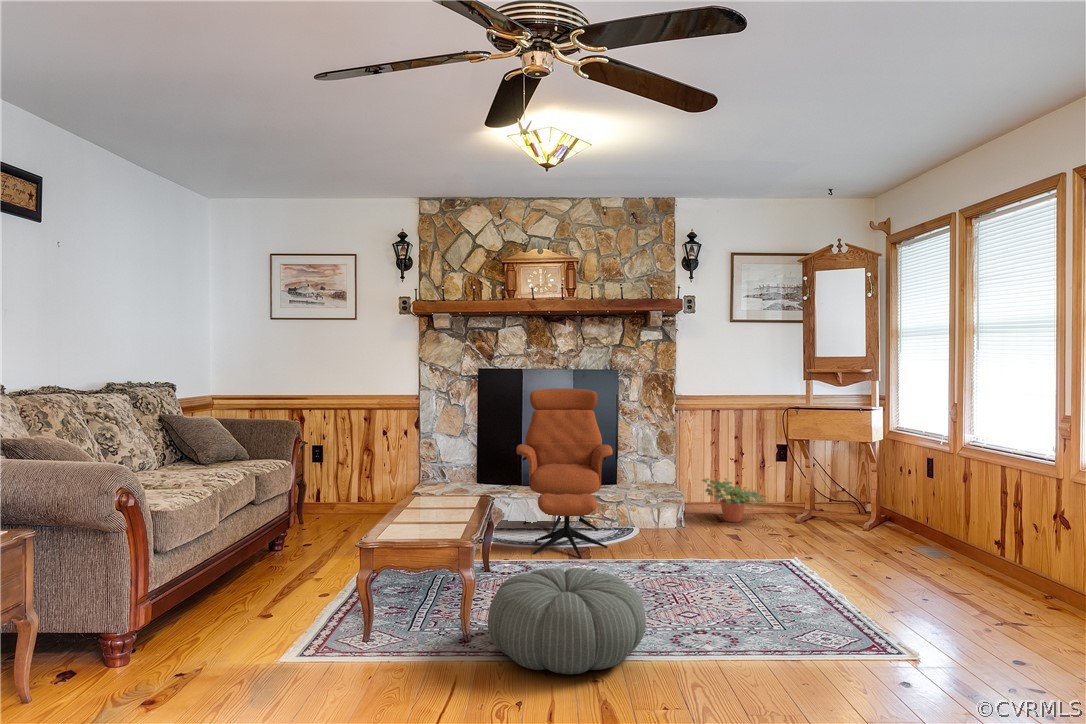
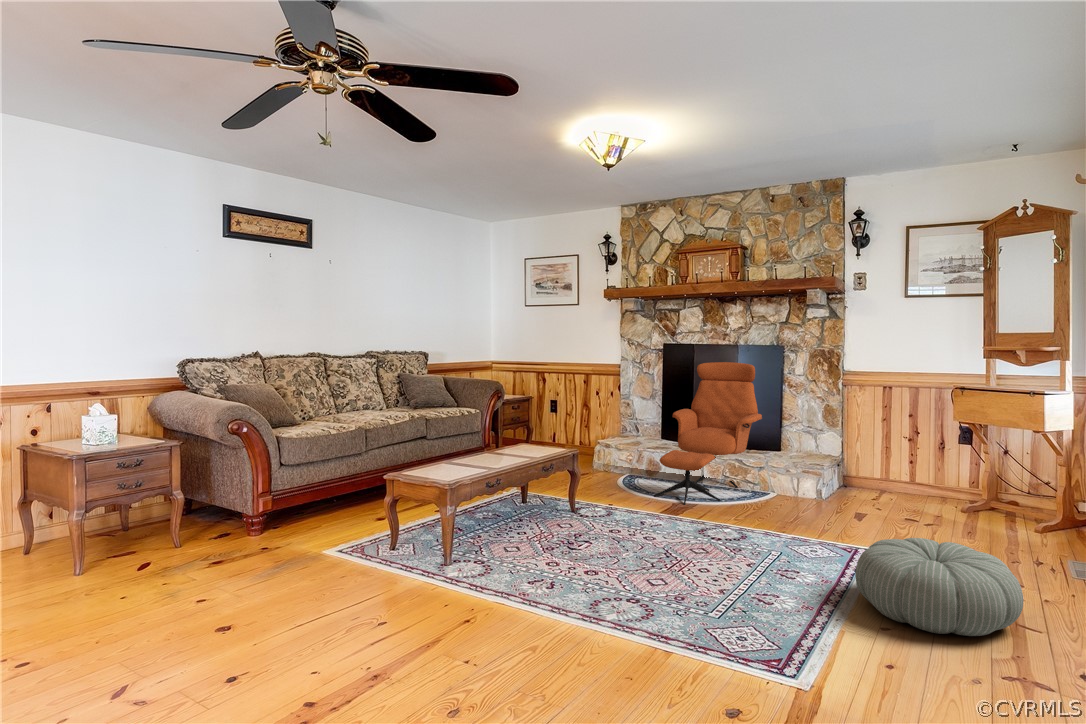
potted plant: present [702,478,768,522] -> none [856,454,932,499]
pouf: present [488,568,646,674] -> present [855,538,1024,636]

